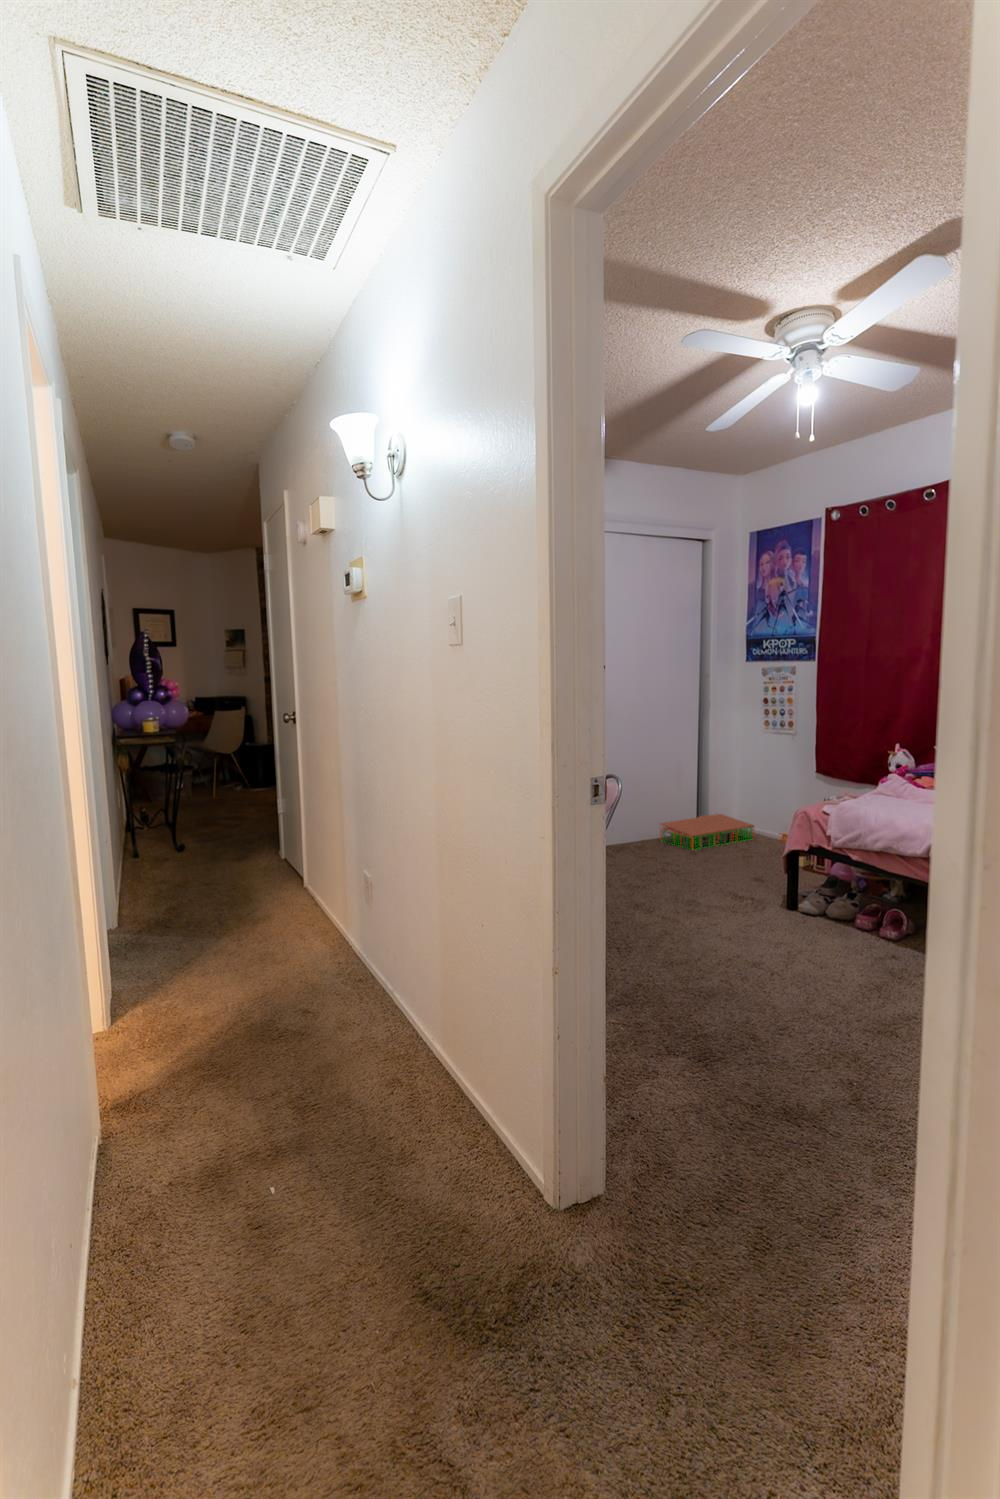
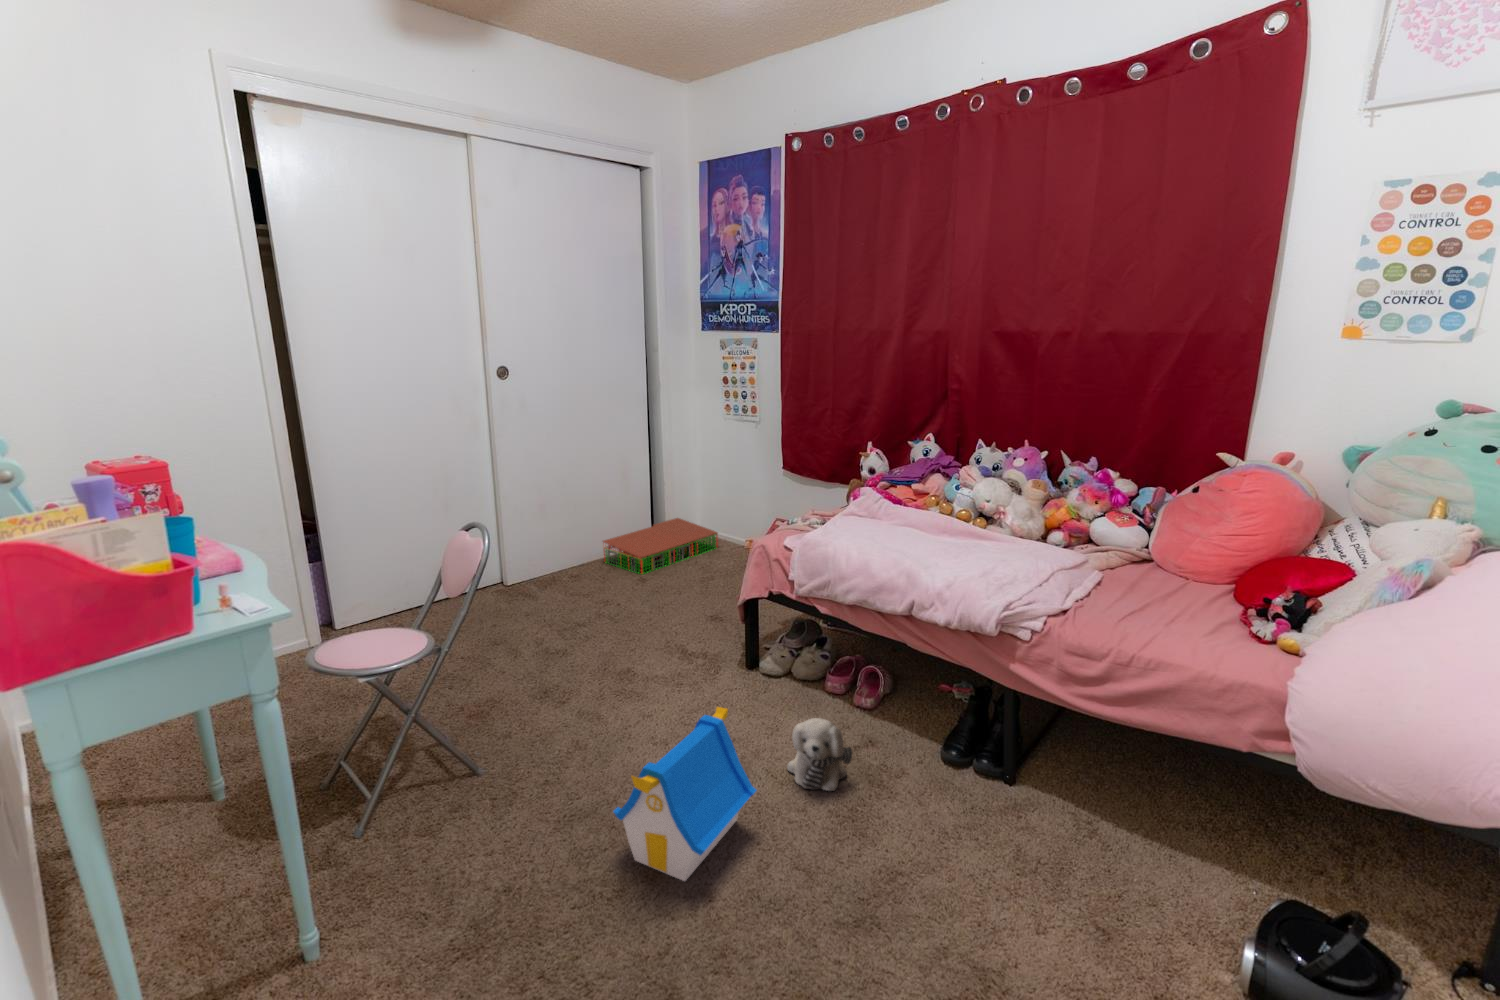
toy house: none [703,899,805,1001] -> present [613,707,757,881]
plush toy: none [825,922,879,977] -> present [787,718,852,791]

